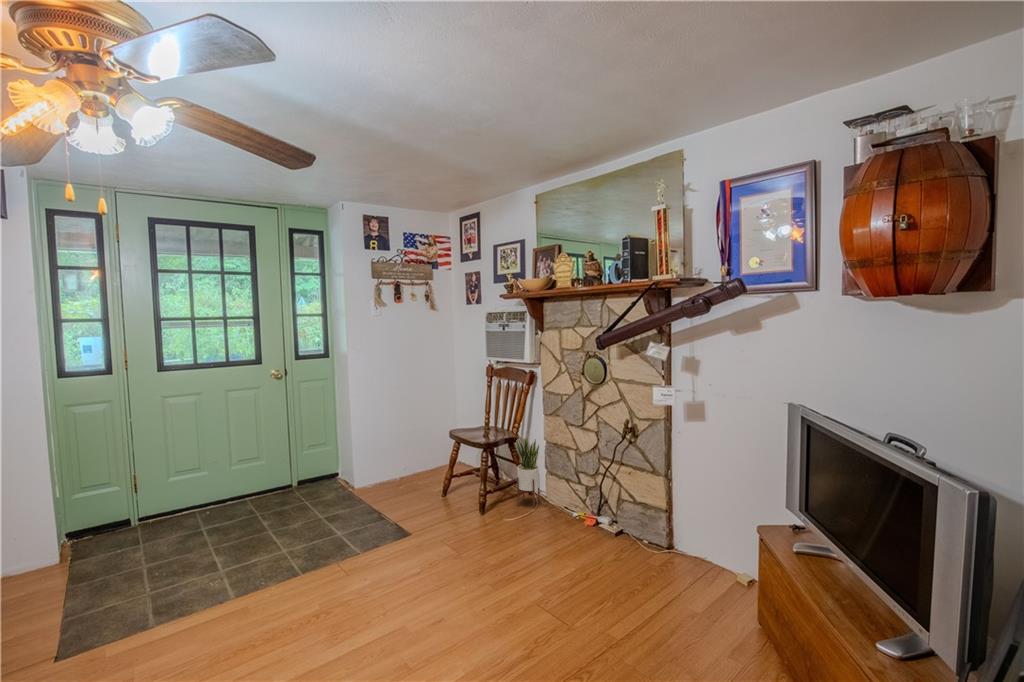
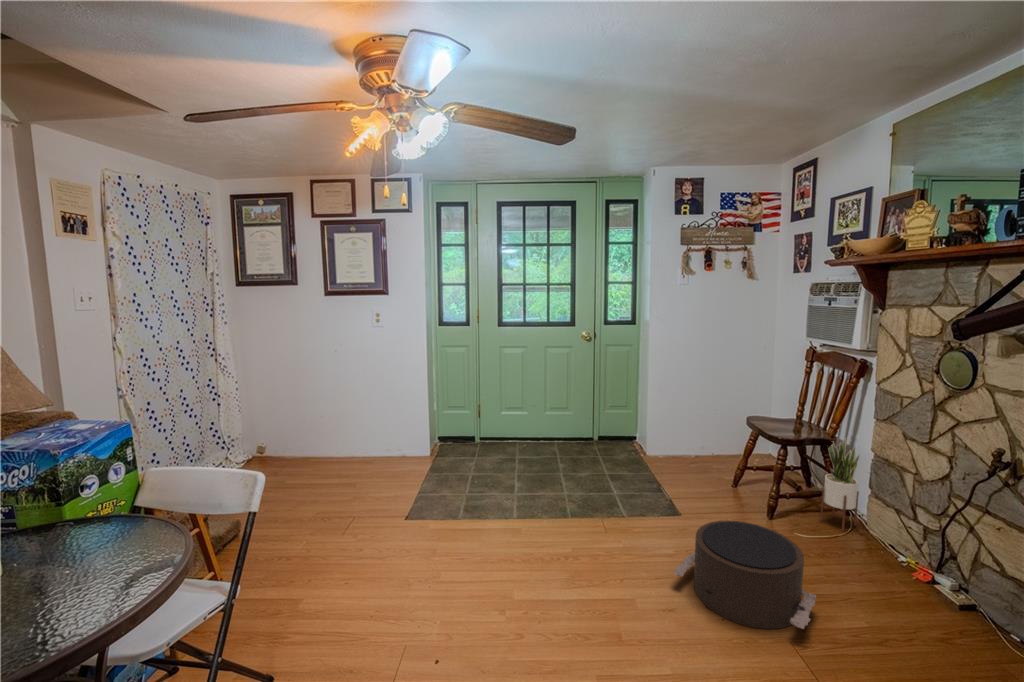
pouf: none [440,523,552,616] -> present [674,520,816,629]

